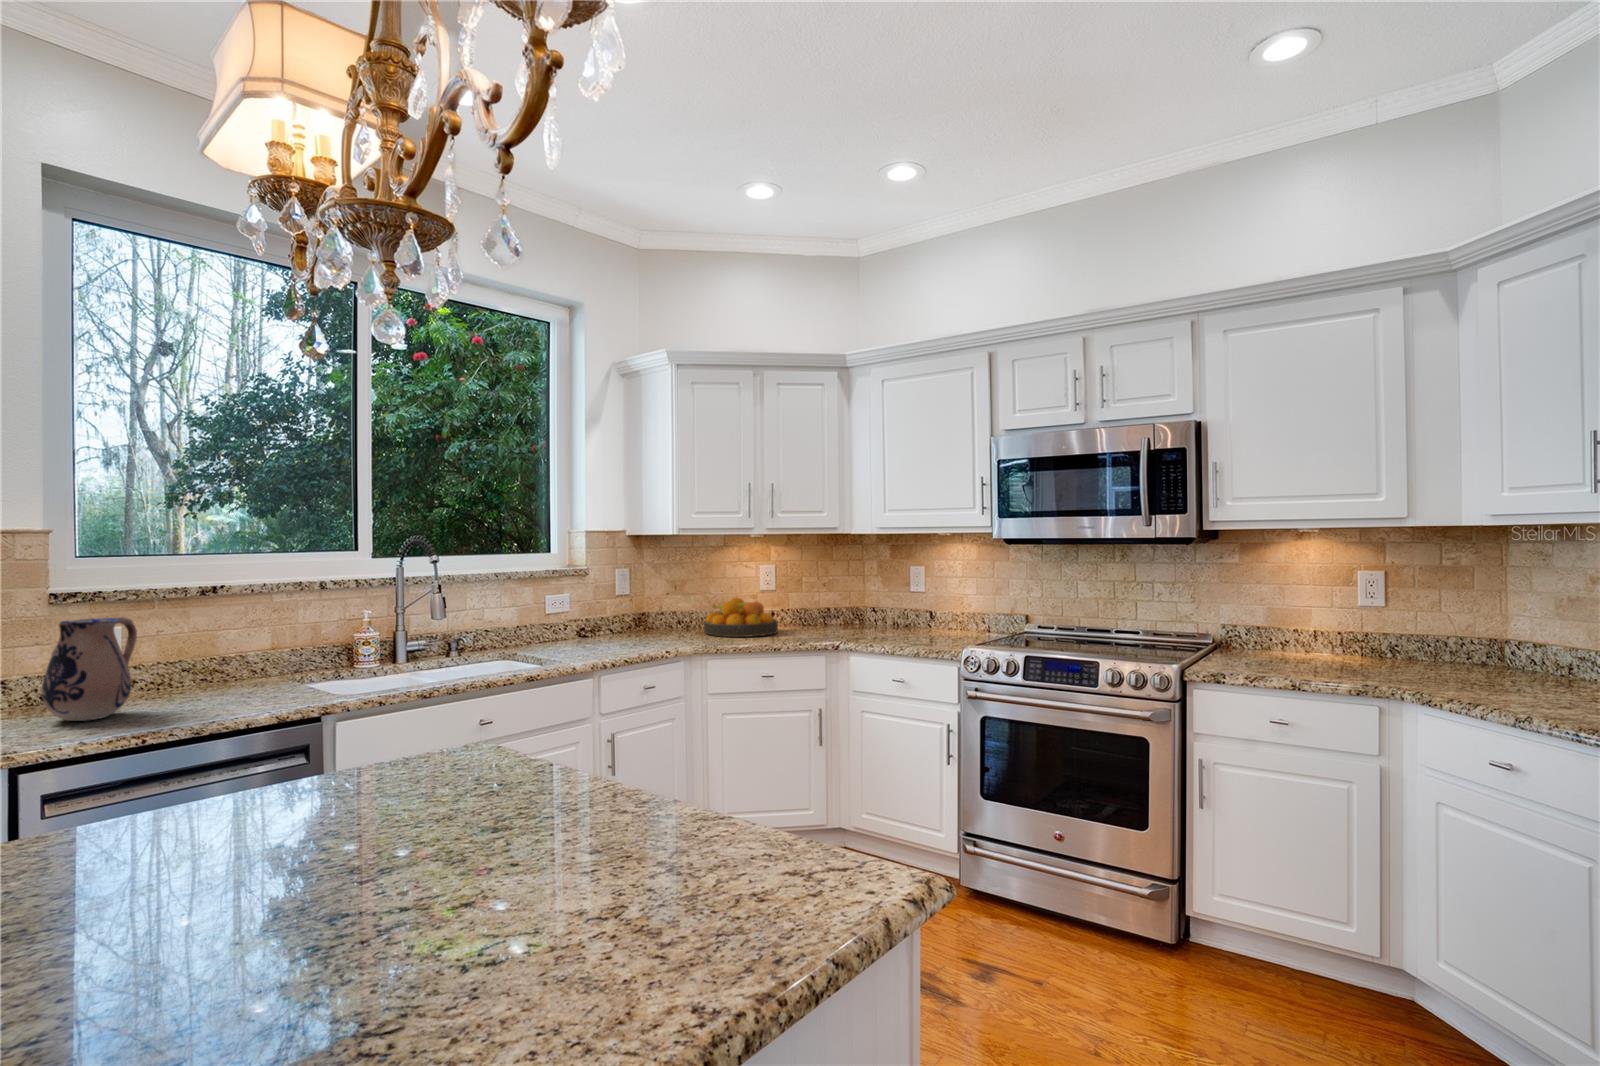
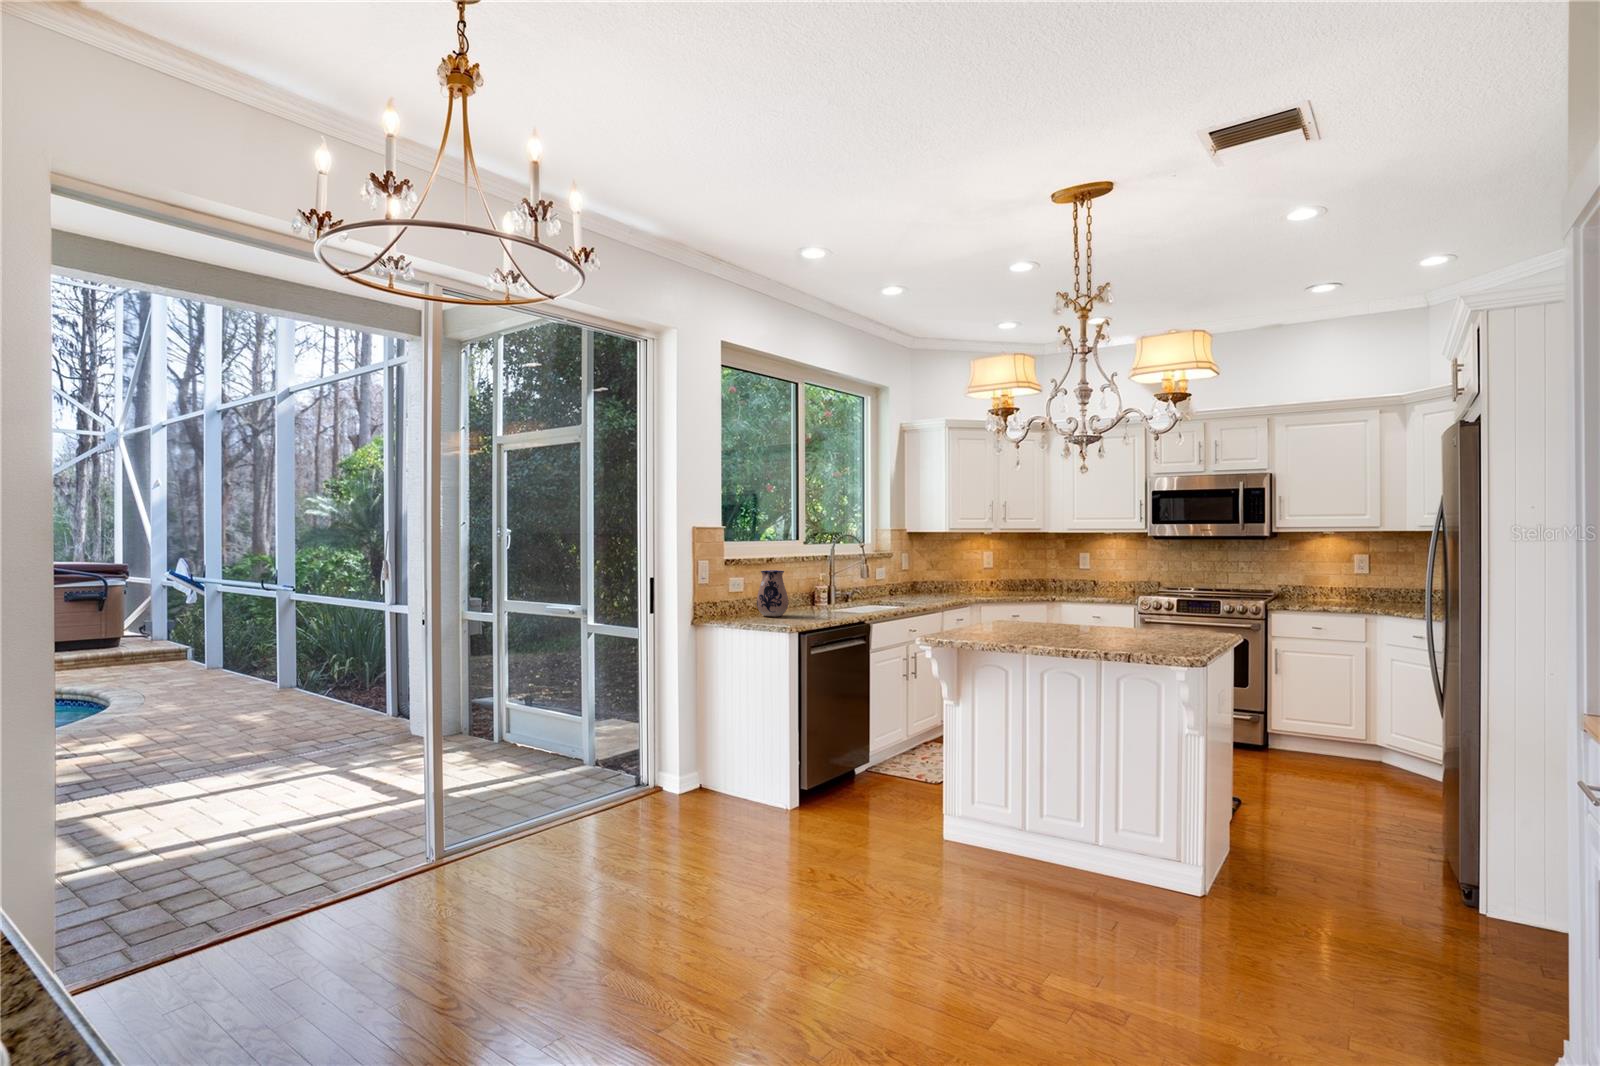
fruit bowl: present [704,598,778,637] -> none [956,573,1002,595]

